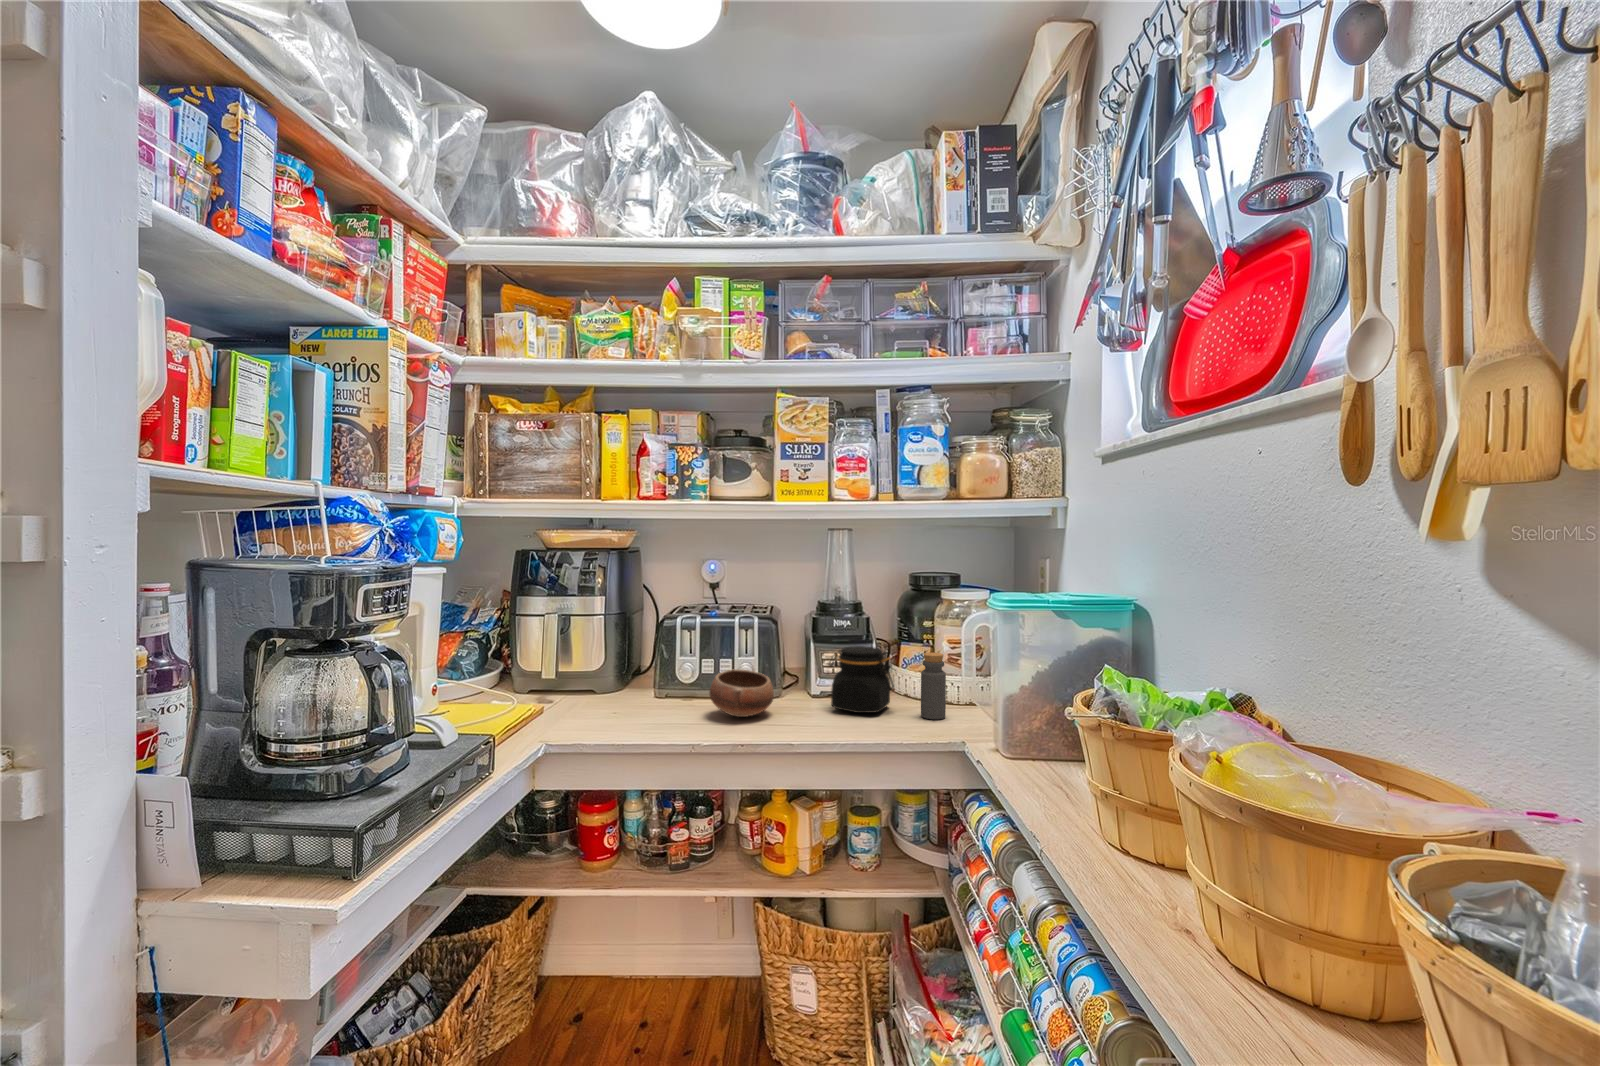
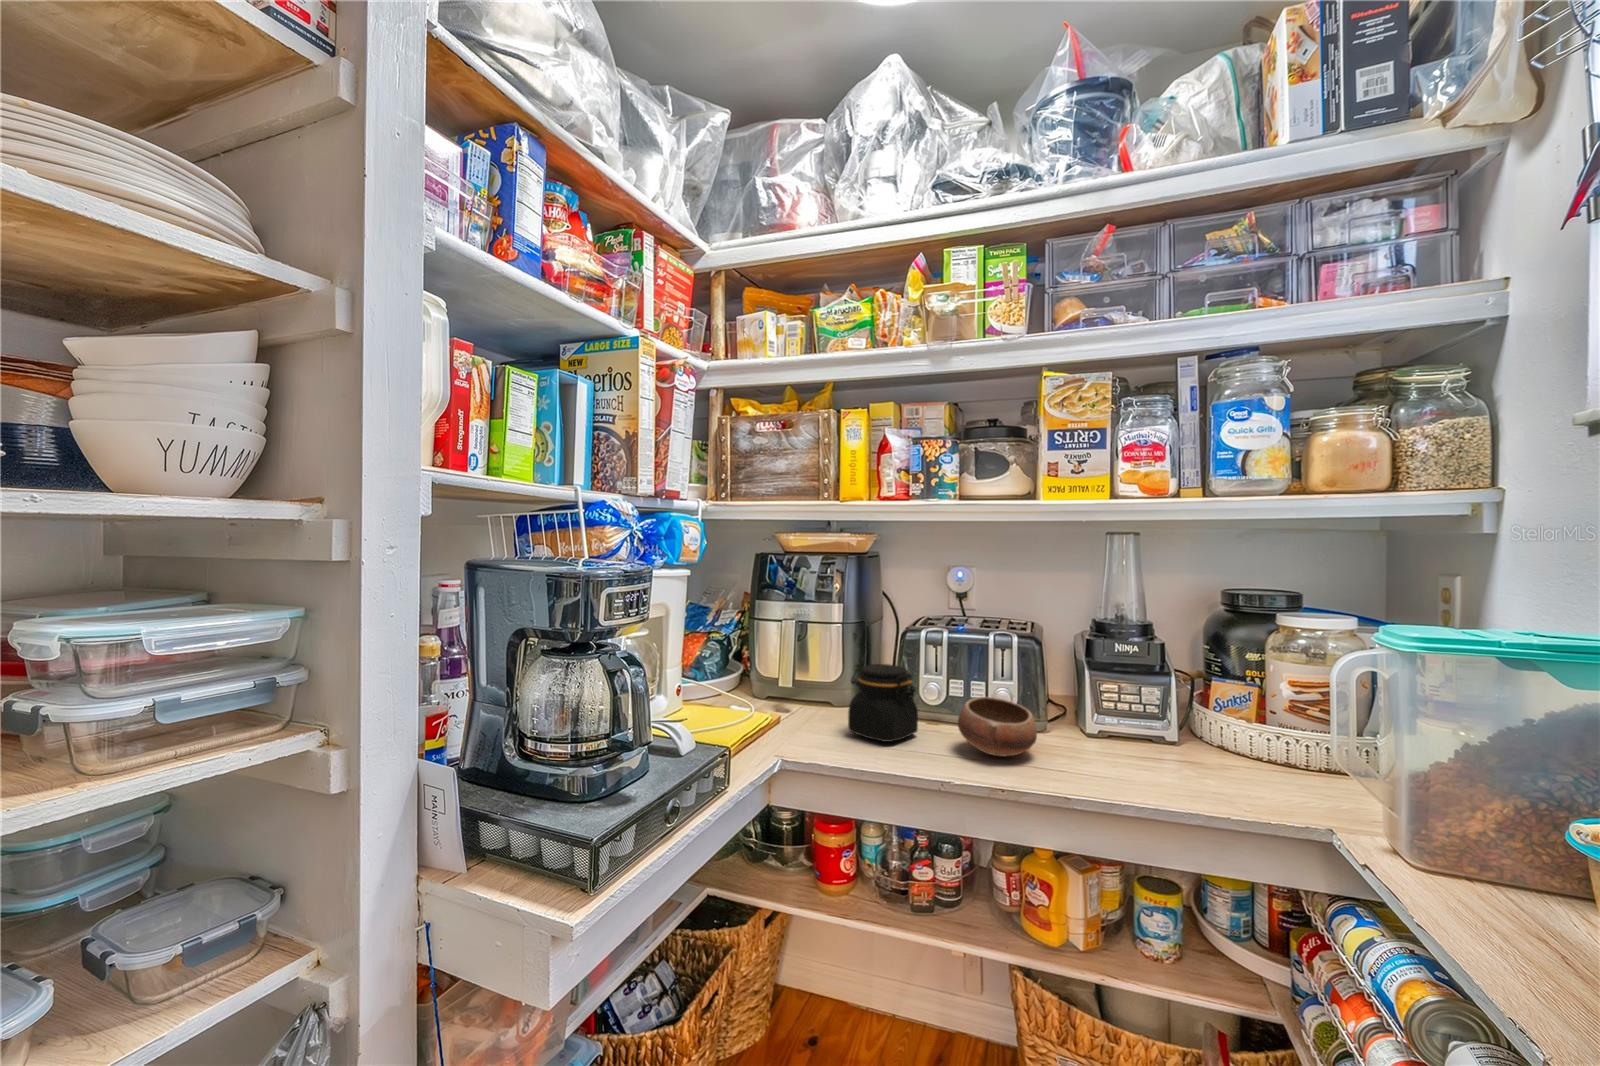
jar: present [829,646,894,713] -> present [848,664,918,742]
bottle: present [921,652,946,719] -> none [1250,702,1291,797]

